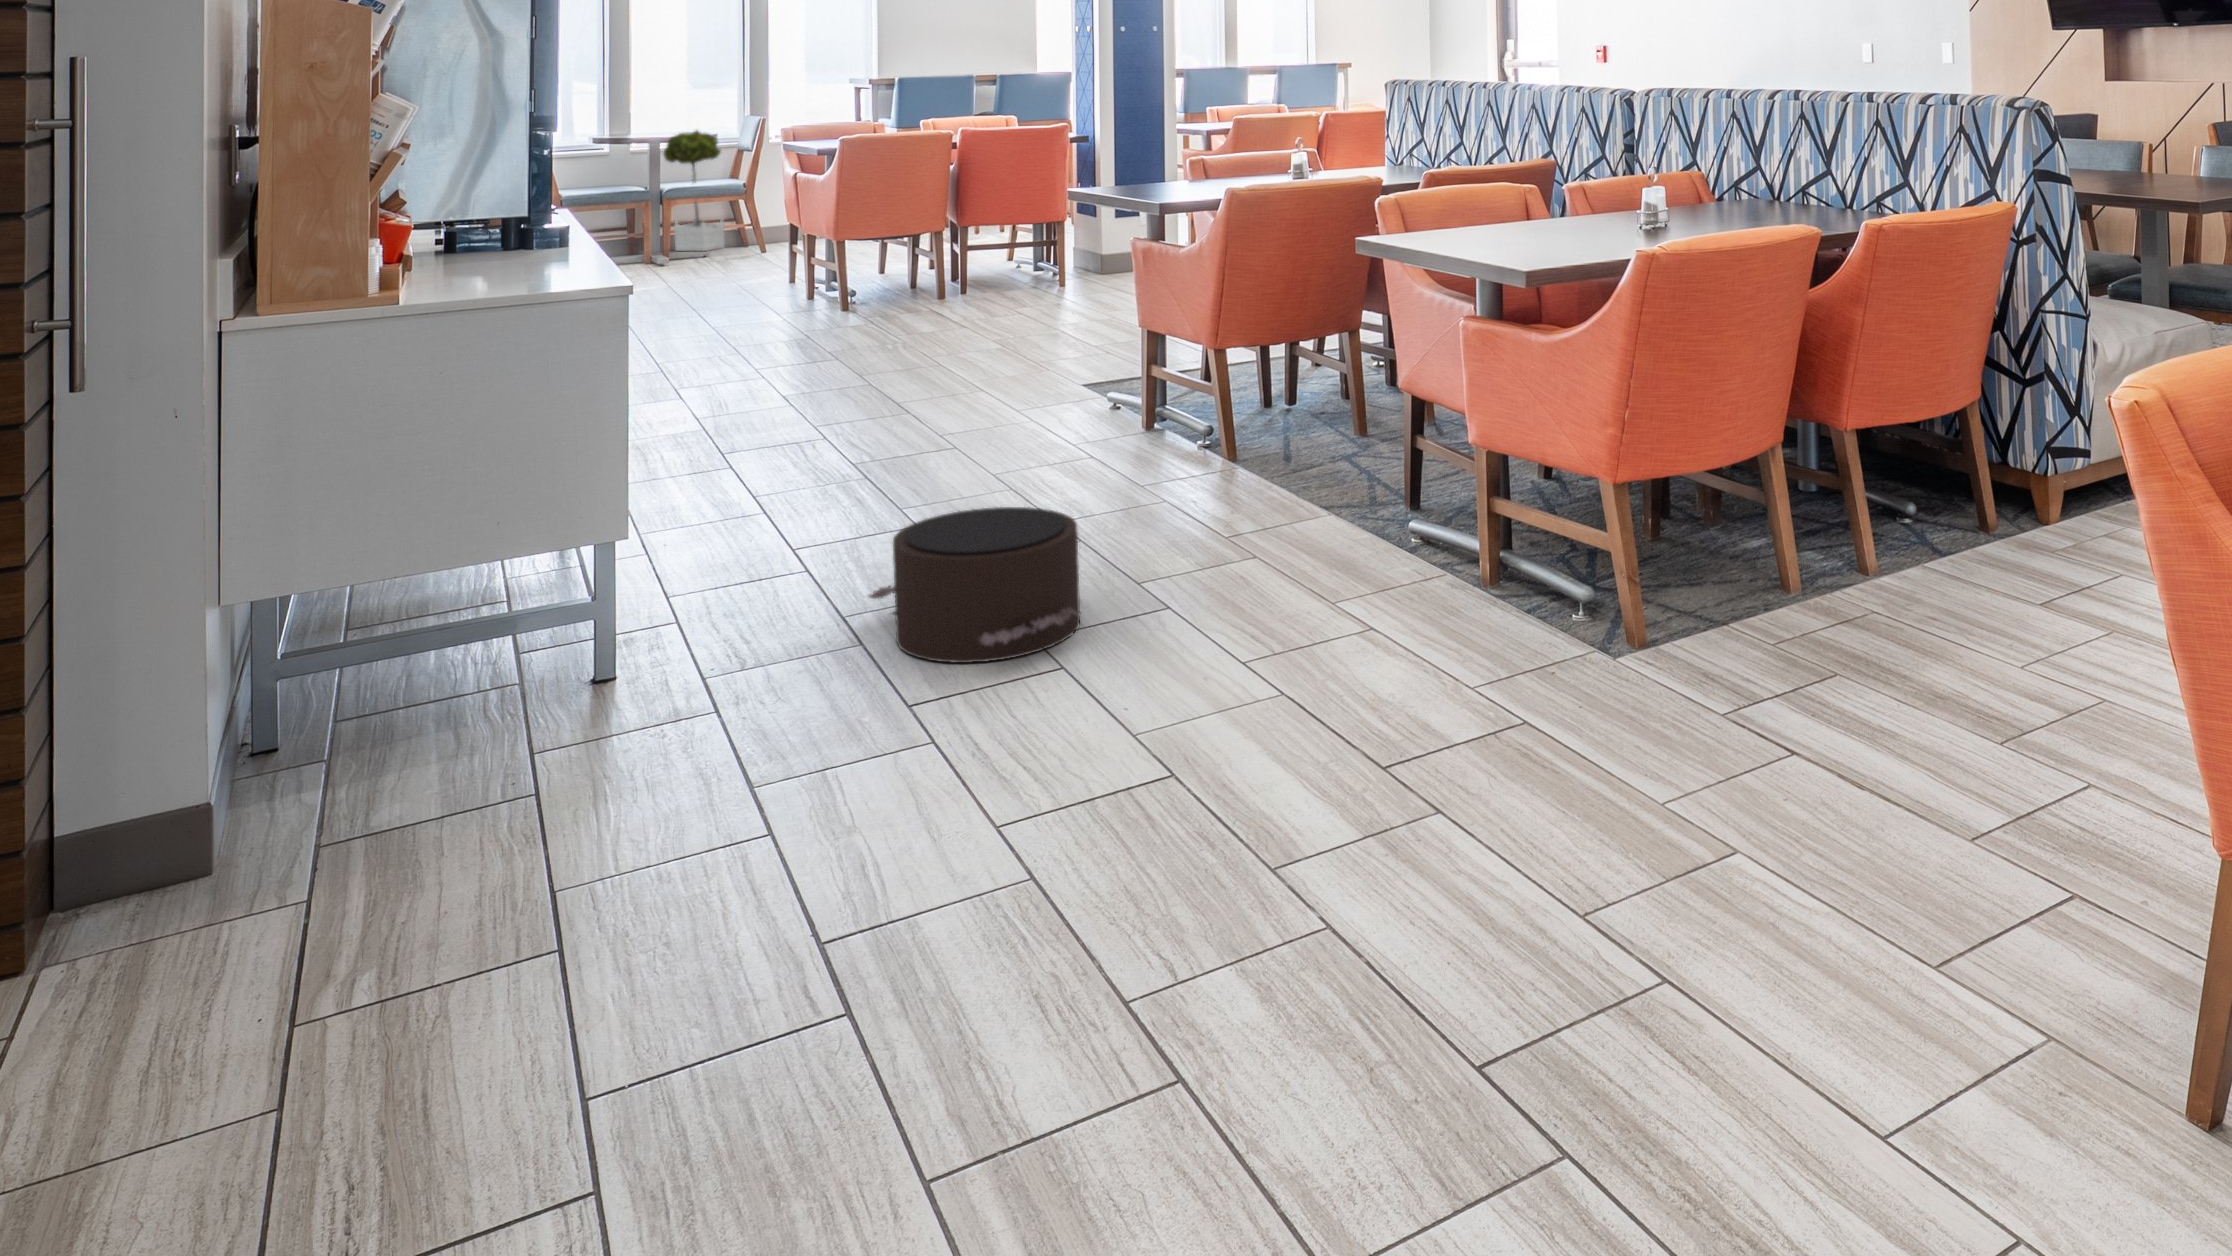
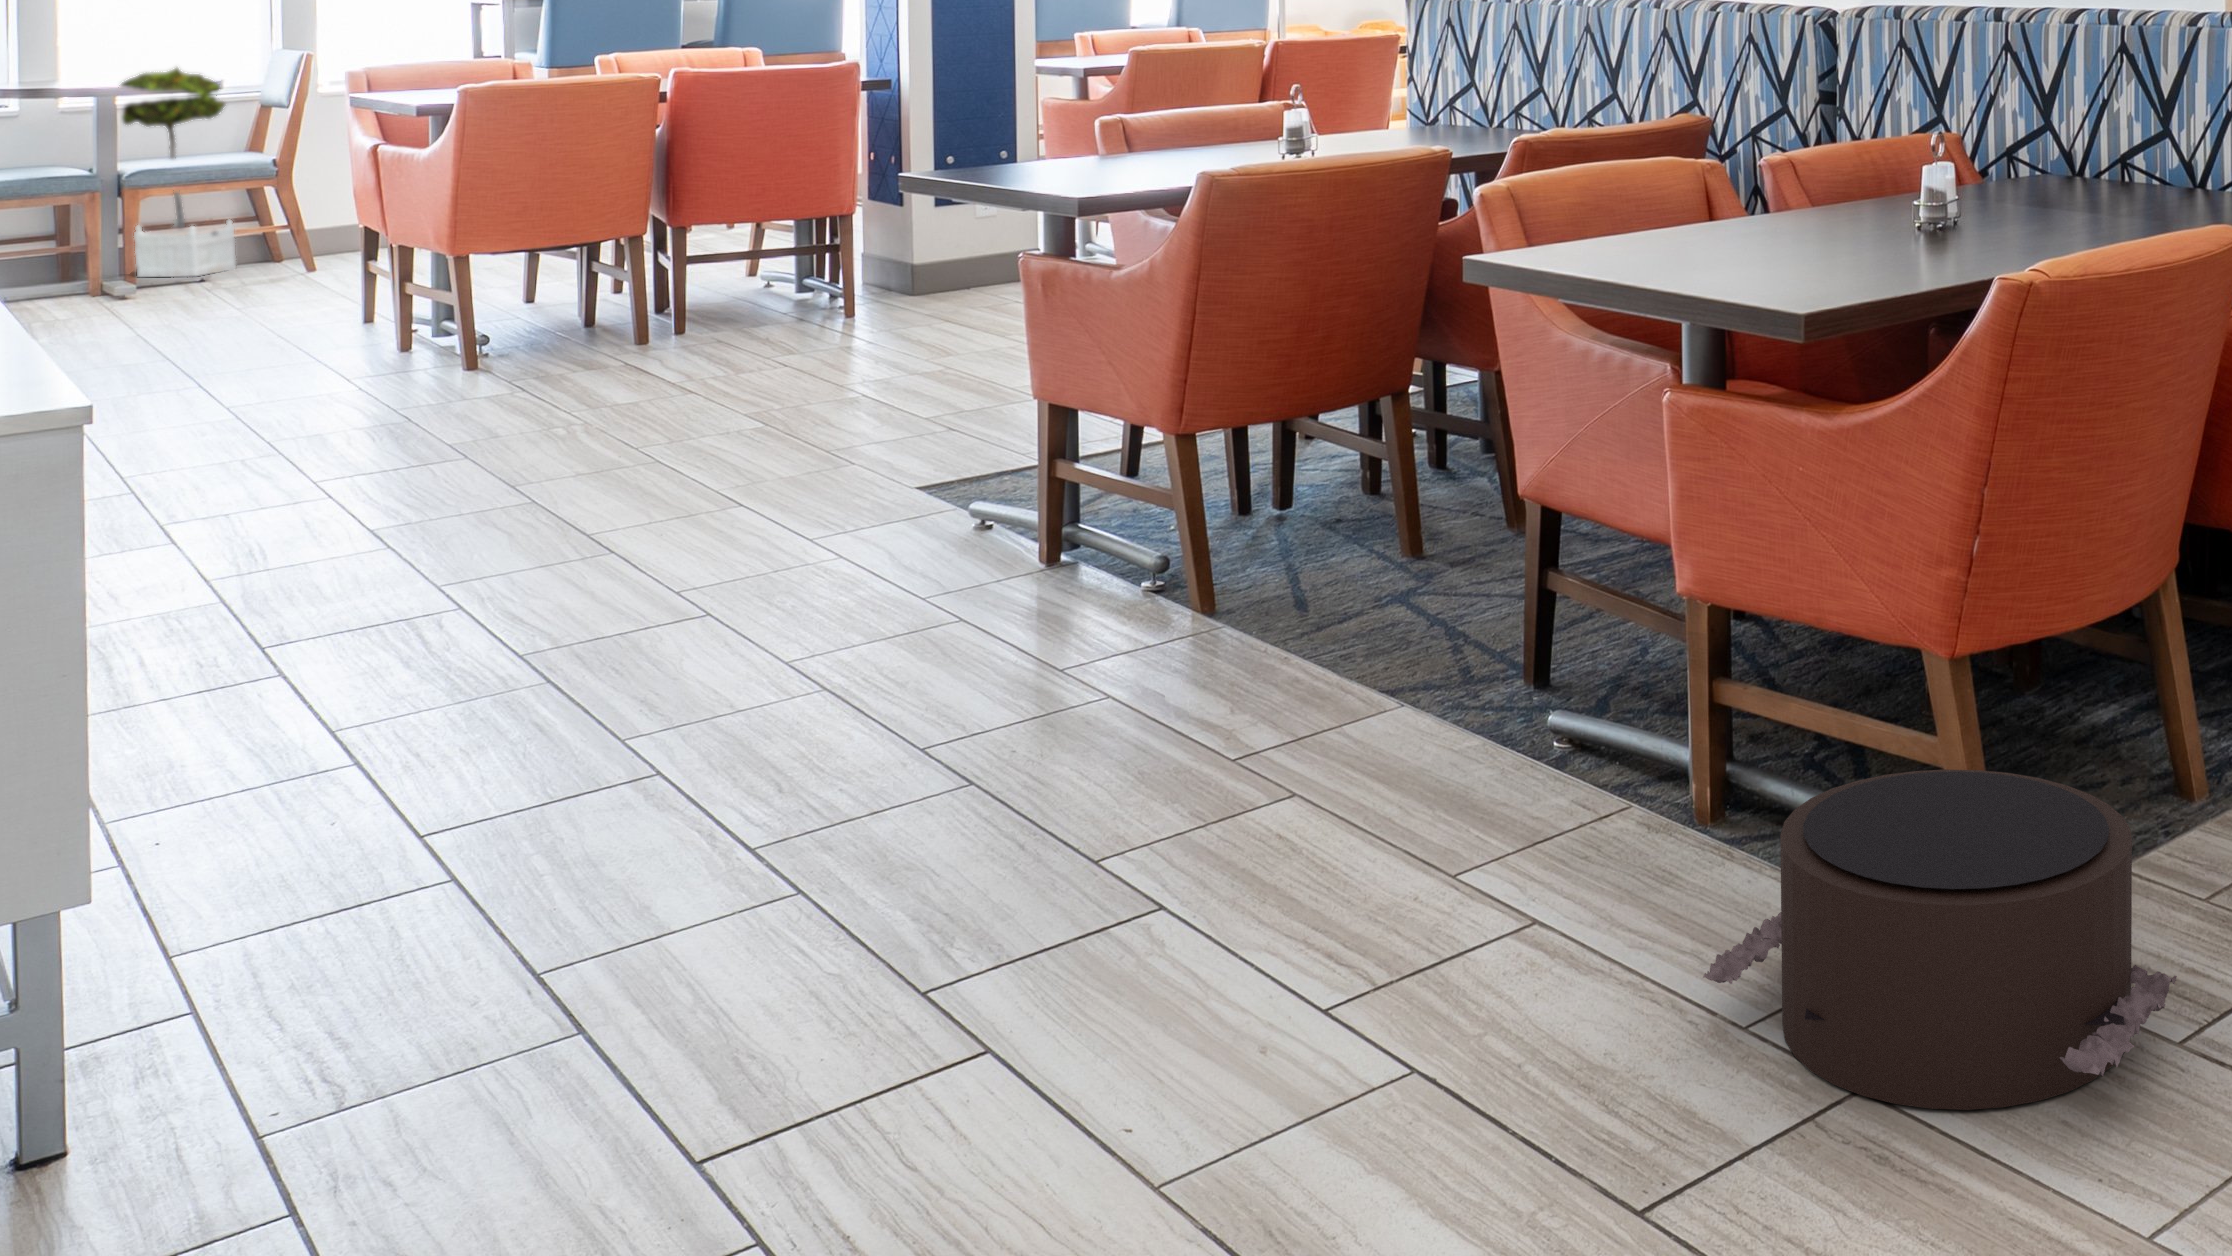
pouf: present [869,507,1080,663] -> present [1703,769,2177,1110]

